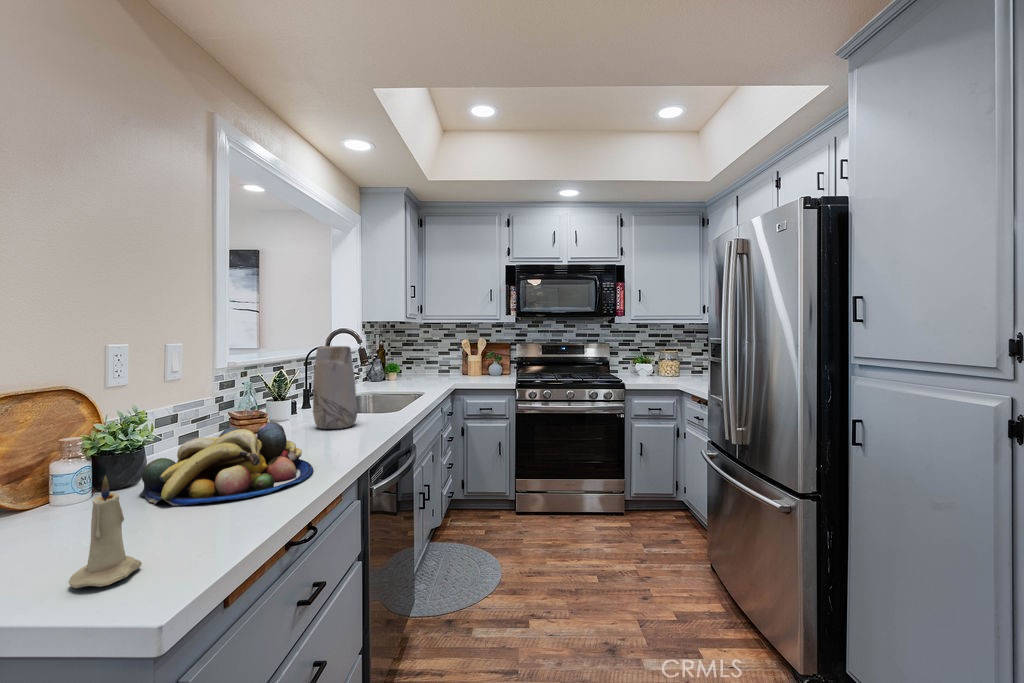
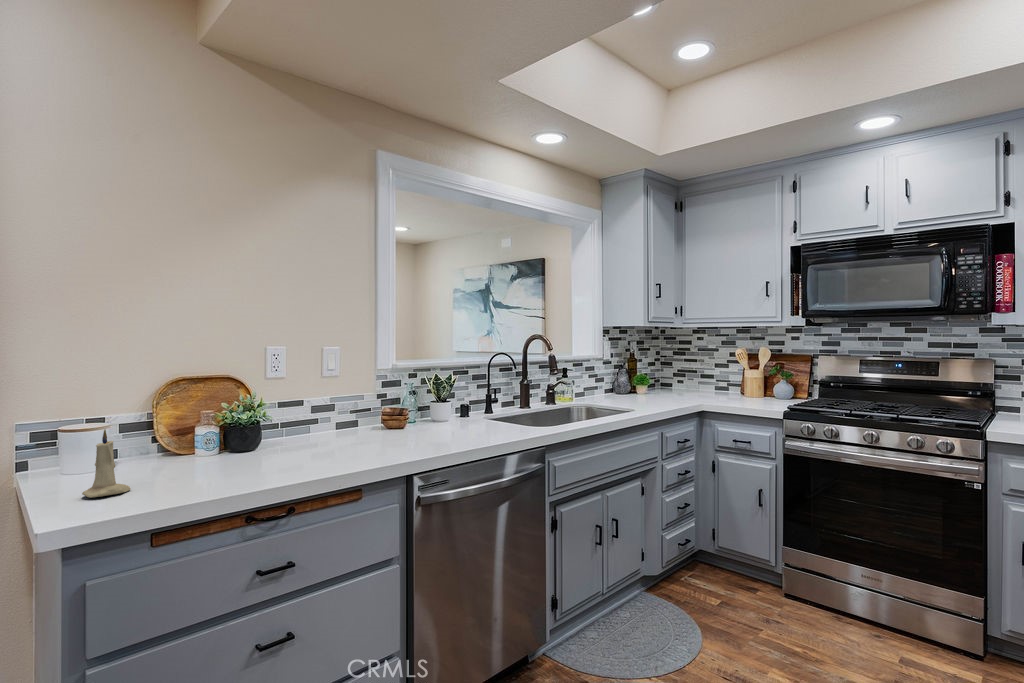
vase: present [313,346,357,429] -> none [437,353,478,434]
fruit bowl: present [139,422,313,506] -> none [220,416,350,470]

